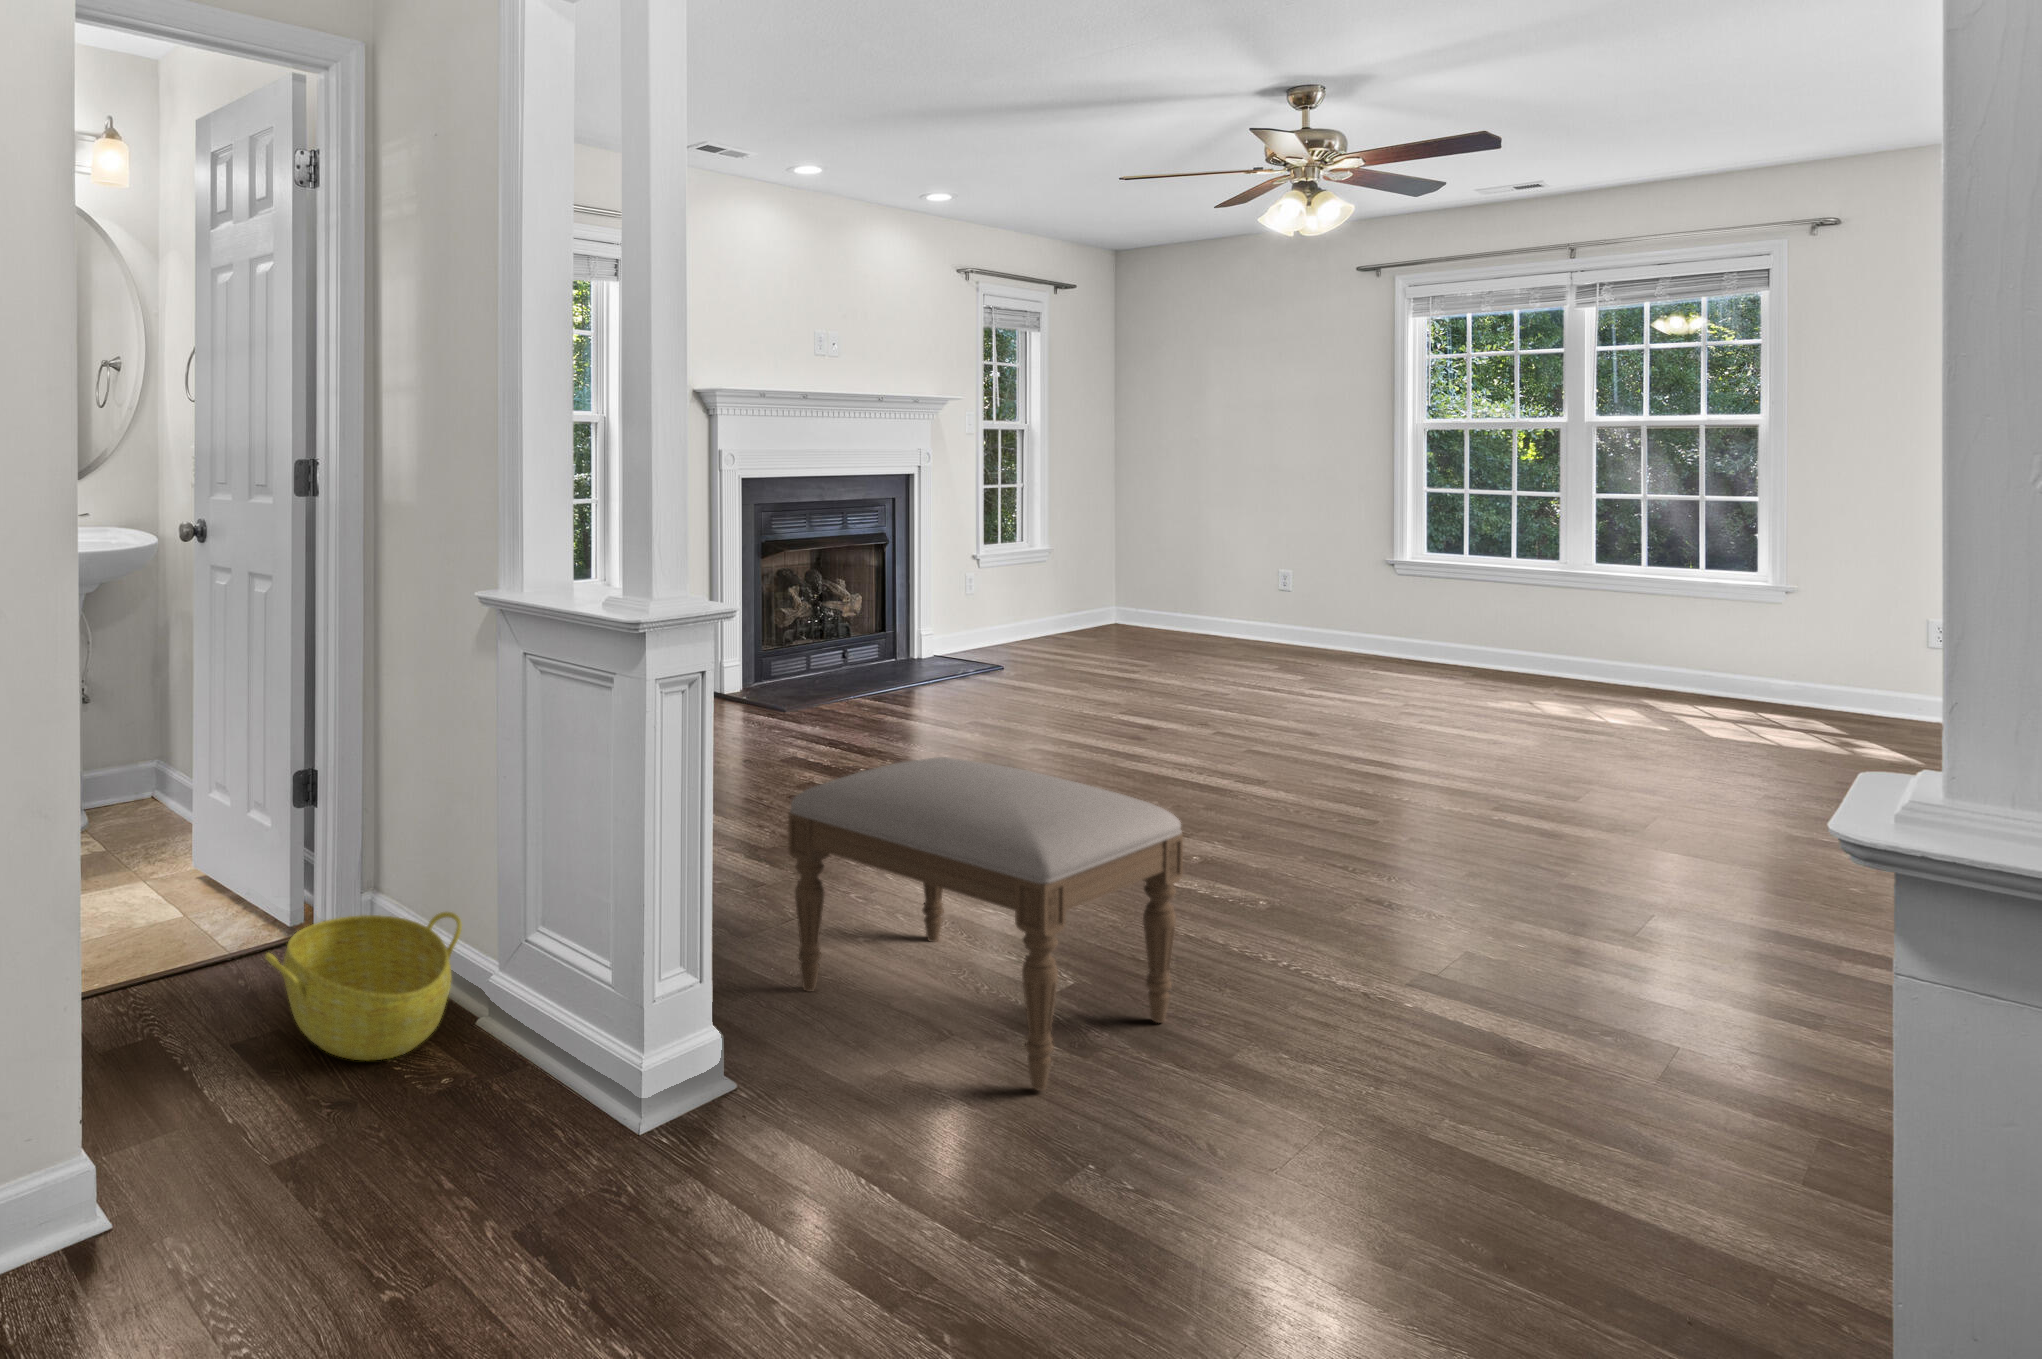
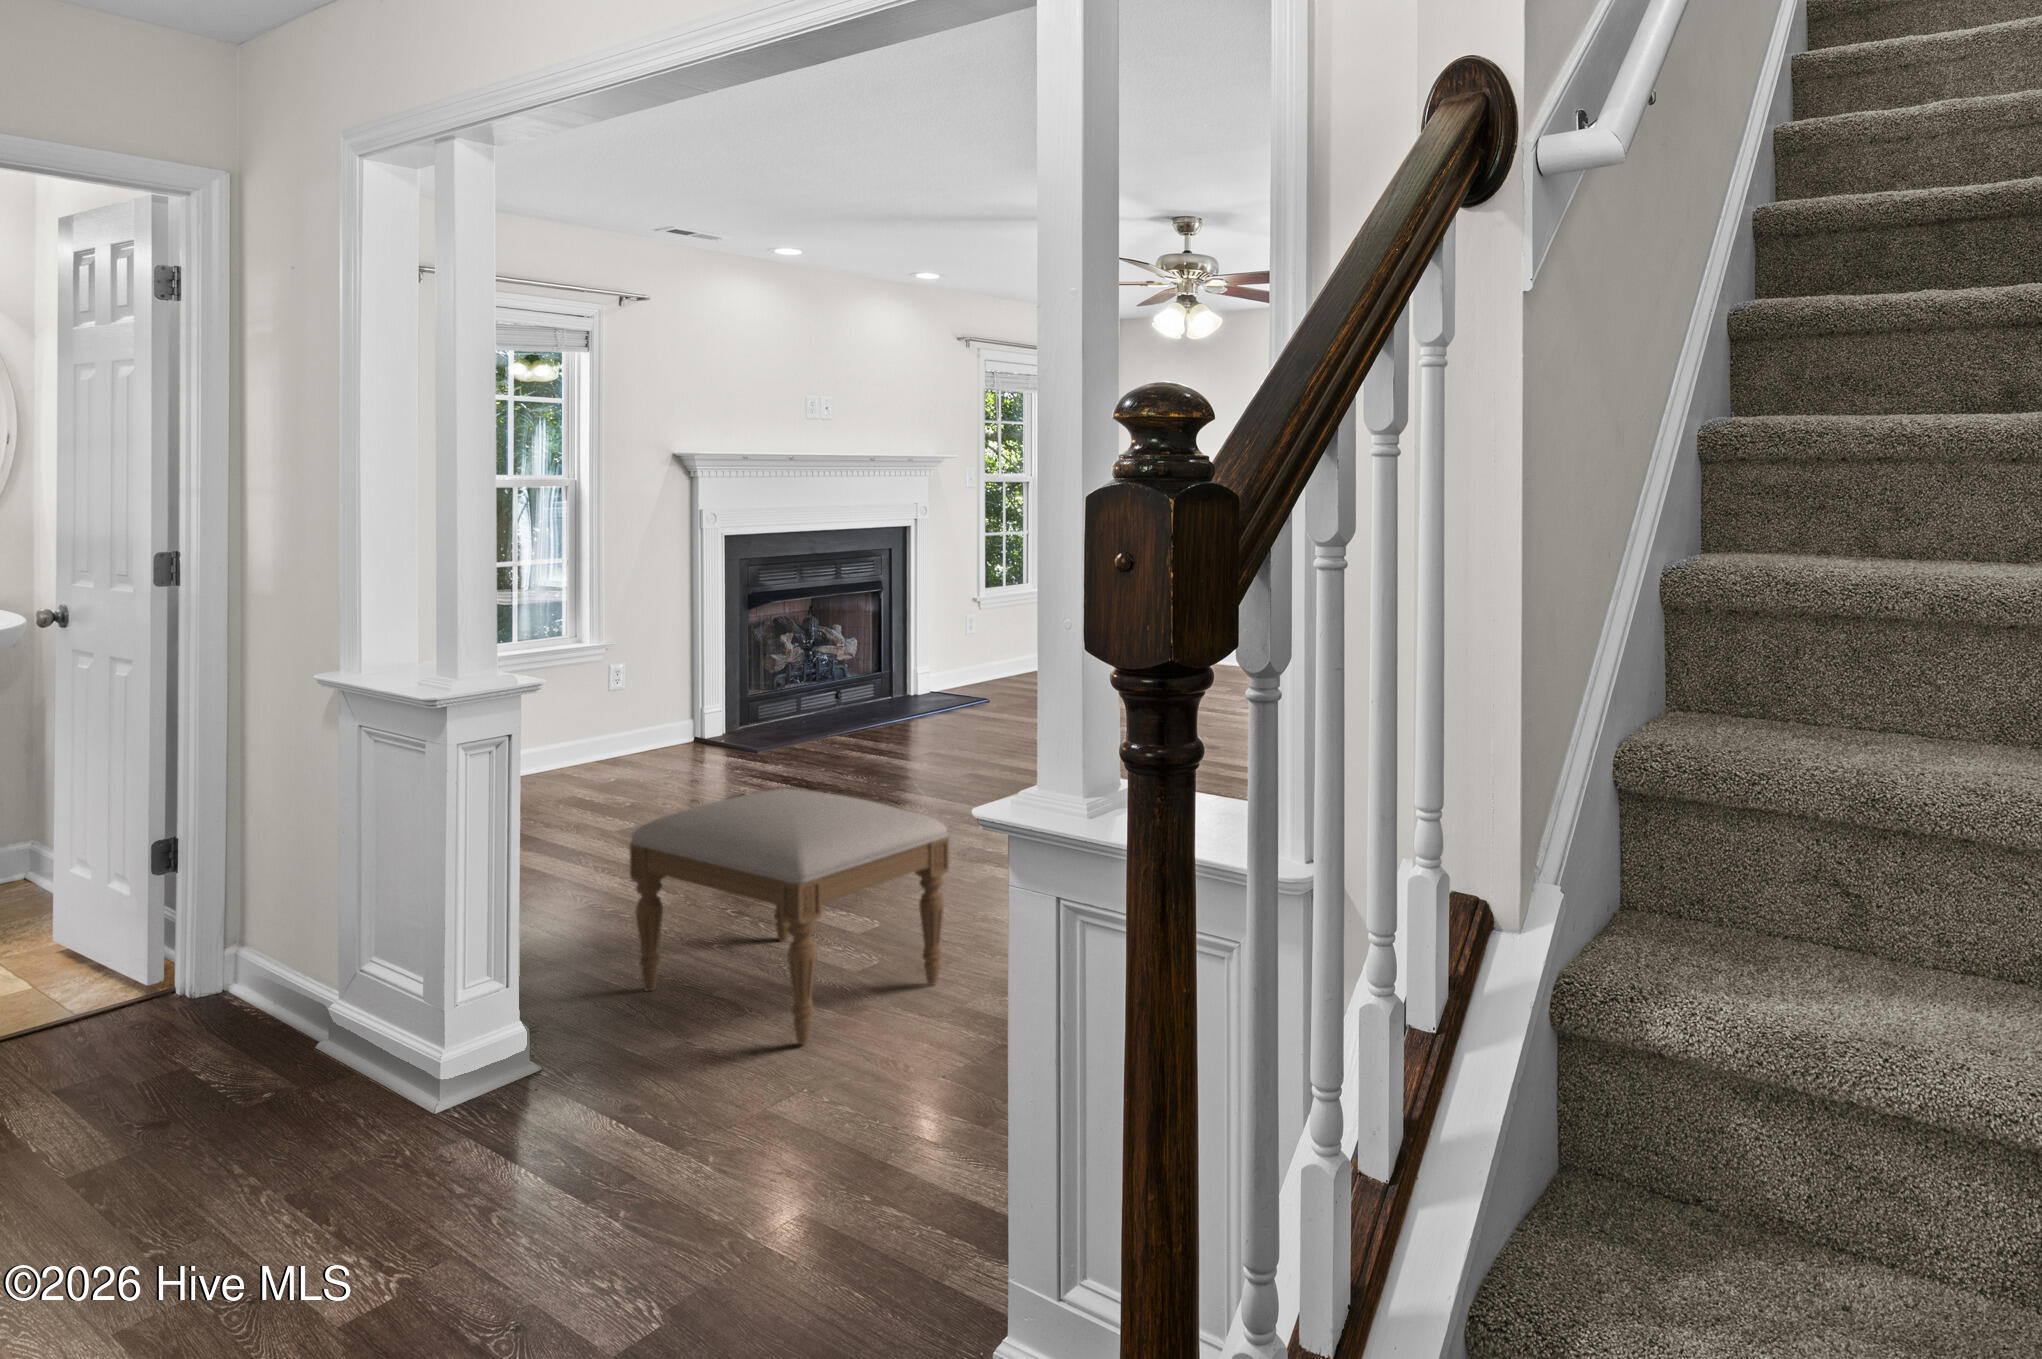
basket: present [265,912,462,1061] -> none [86,954,306,1090]

